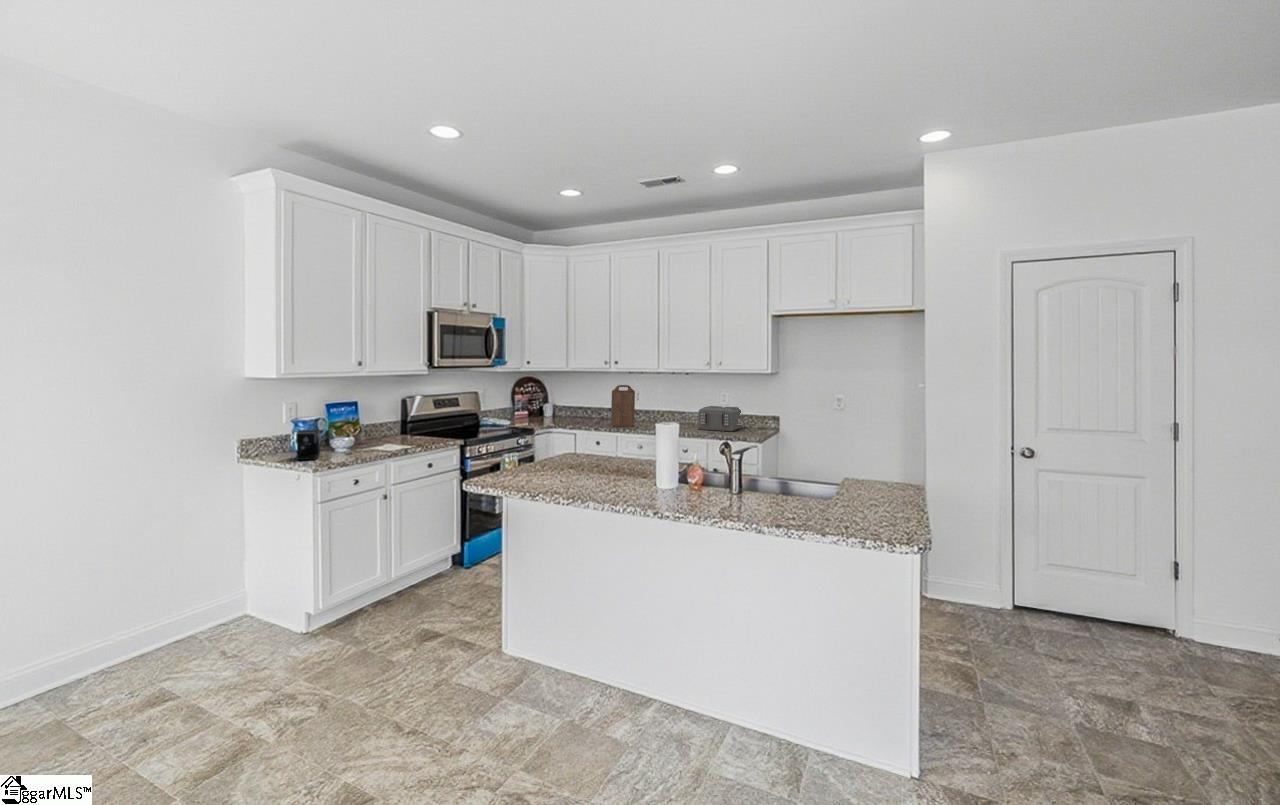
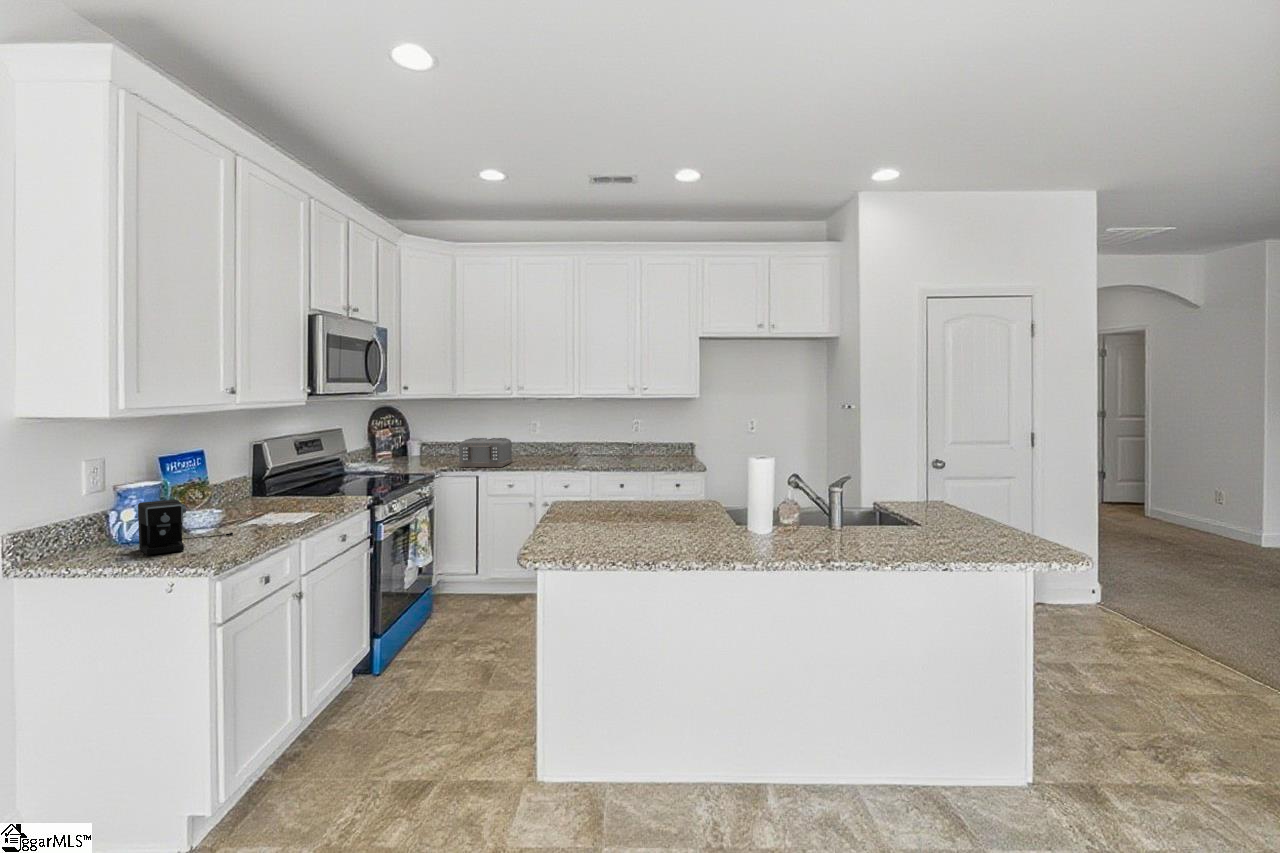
cutting board: present [611,385,635,427] -> none [527,414,553,466]
toaster: present [697,406,743,431] -> present [458,438,512,467]

